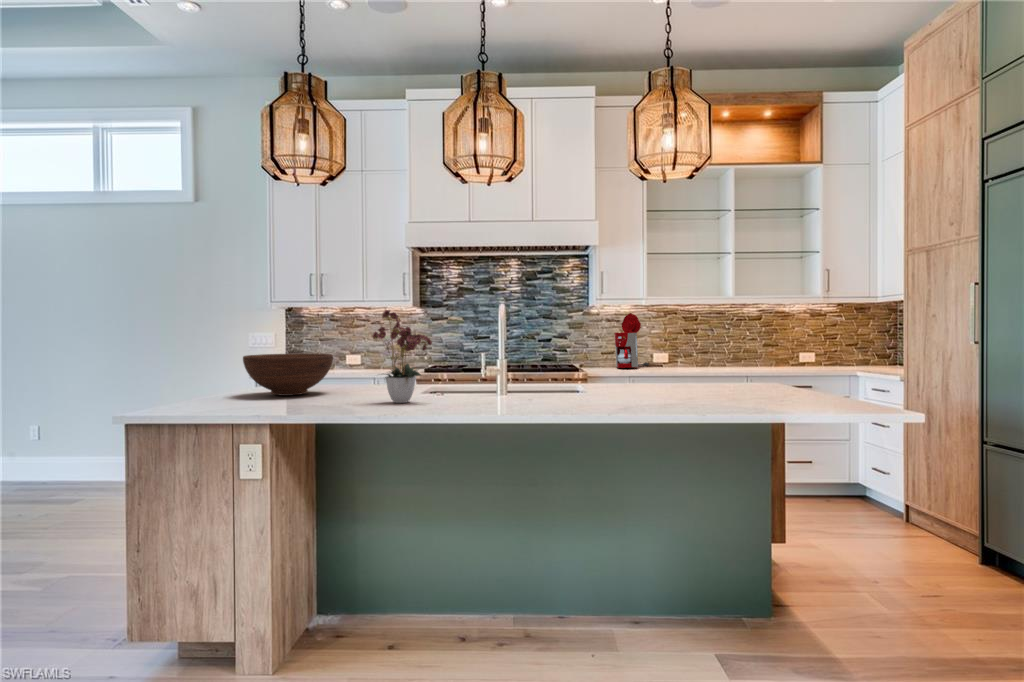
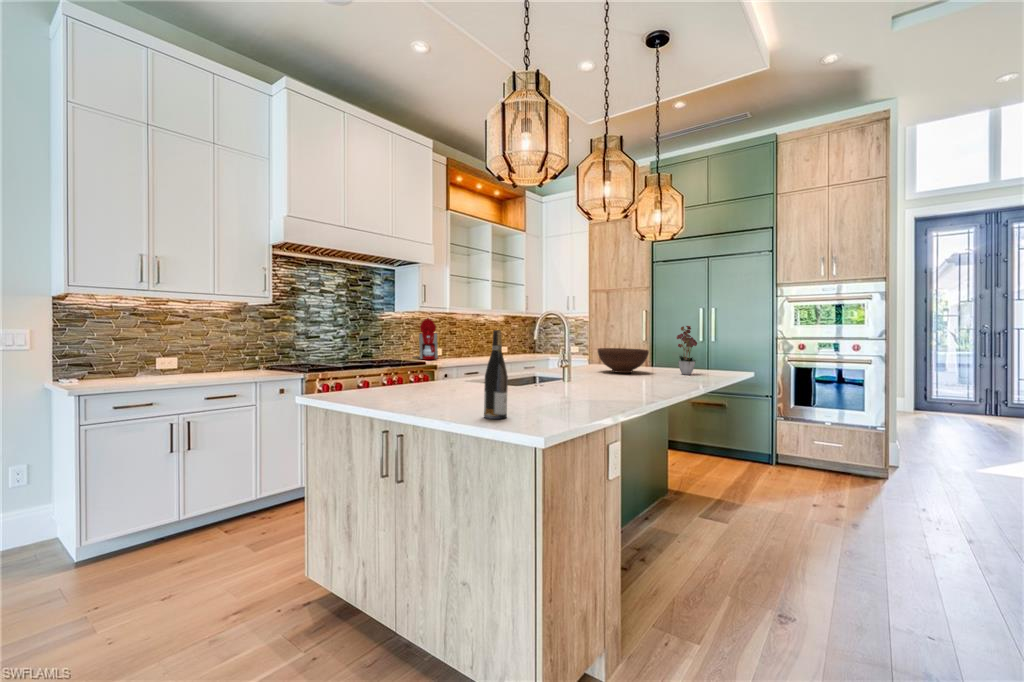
flower arrangement: present [373,310,432,403] -> present [676,326,697,375]
wine bottle: none [198,320,224,409] -> present [484,330,508,419]
fruit bowl: present [243,353,333,396] -> present [598,348,649,373]

